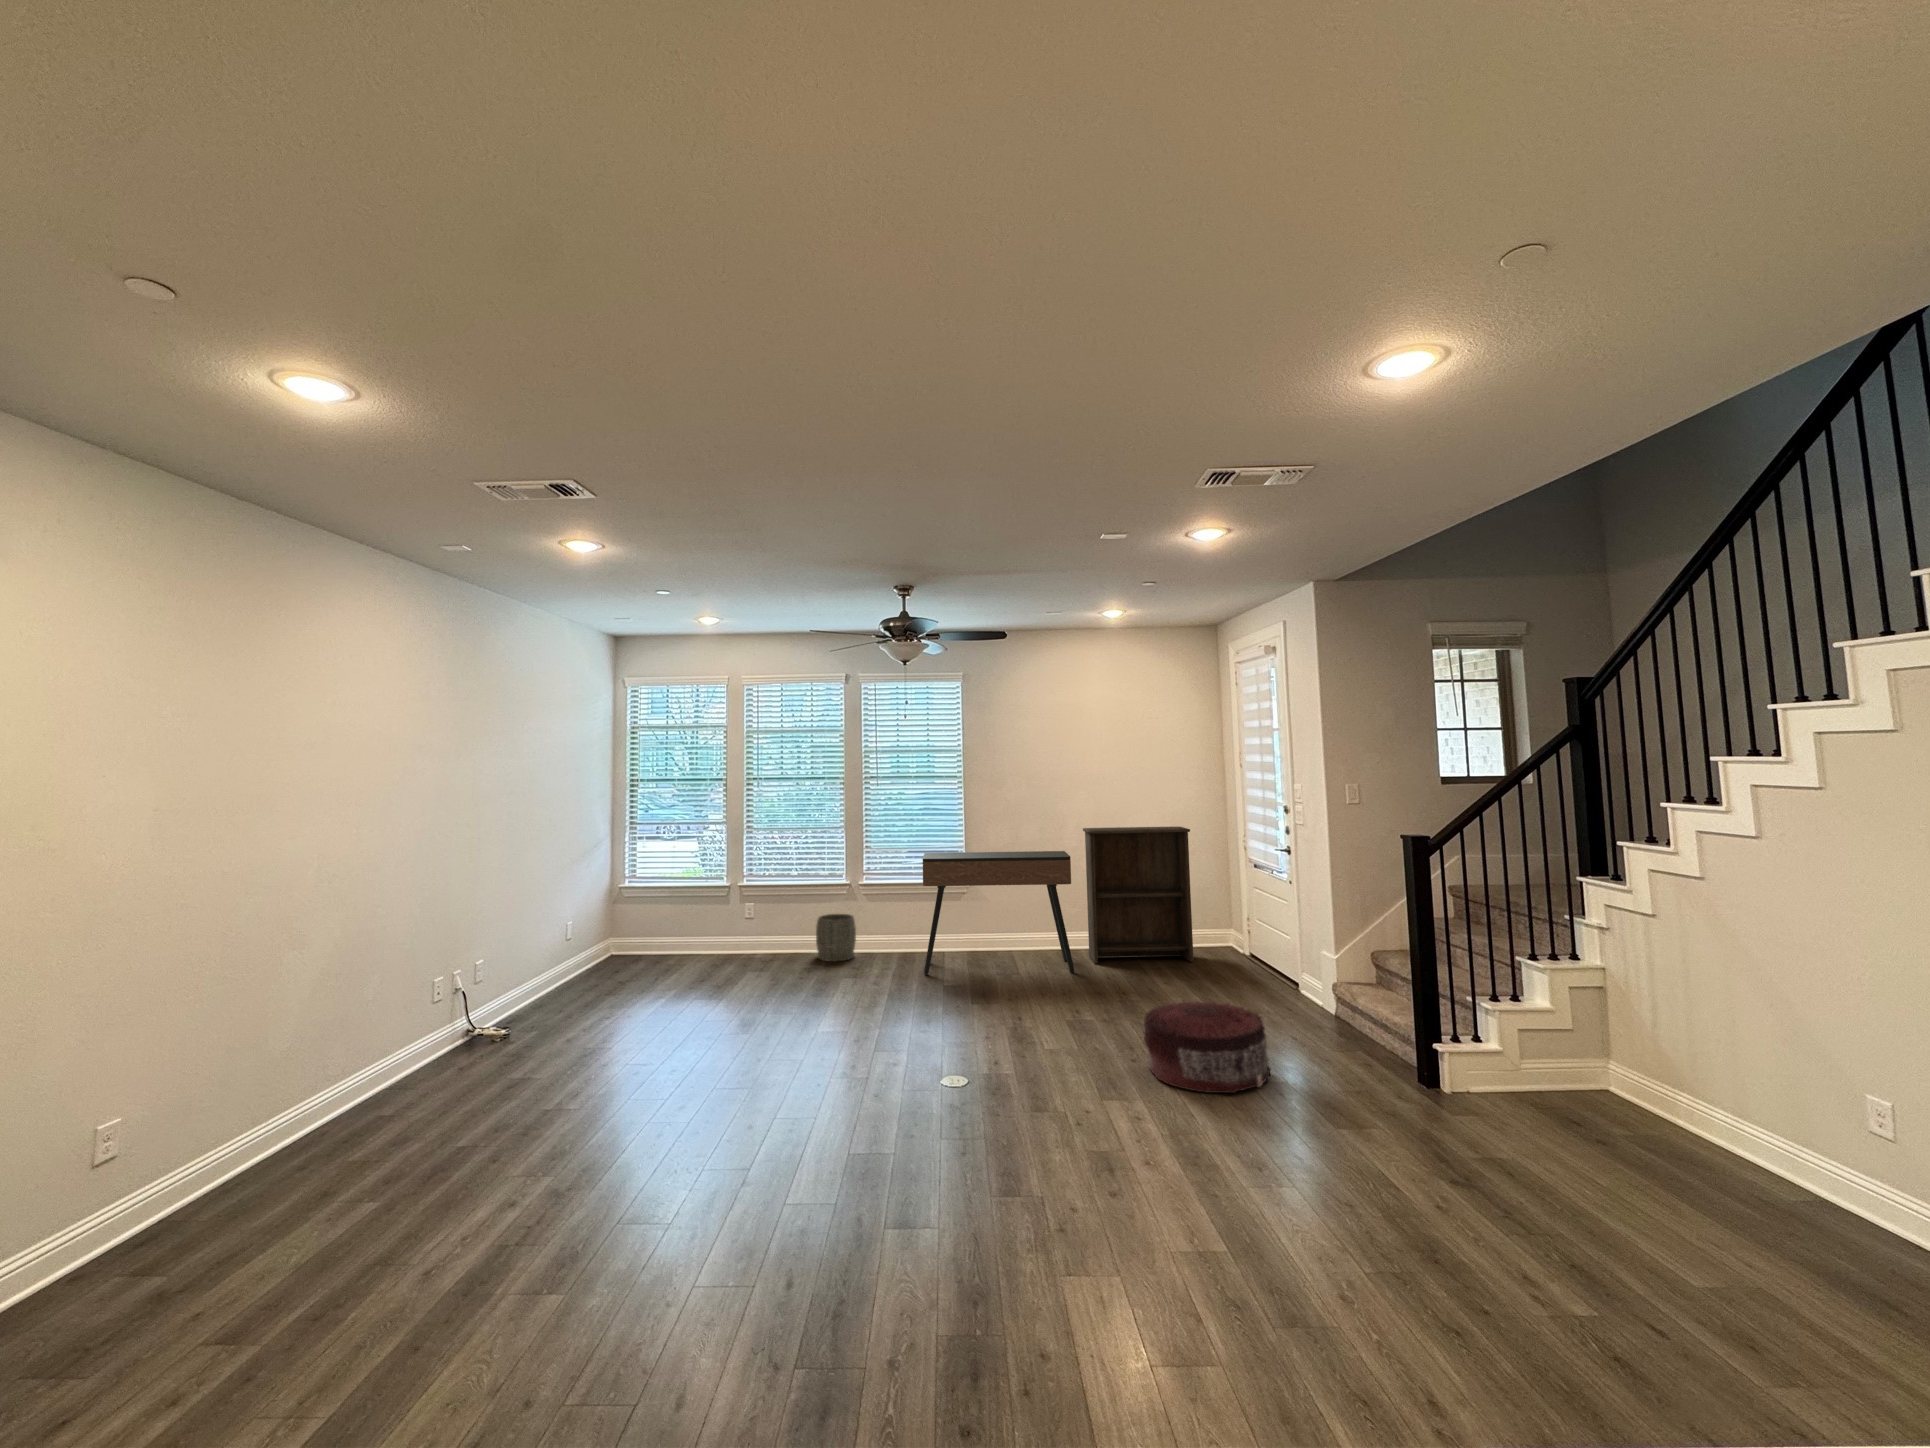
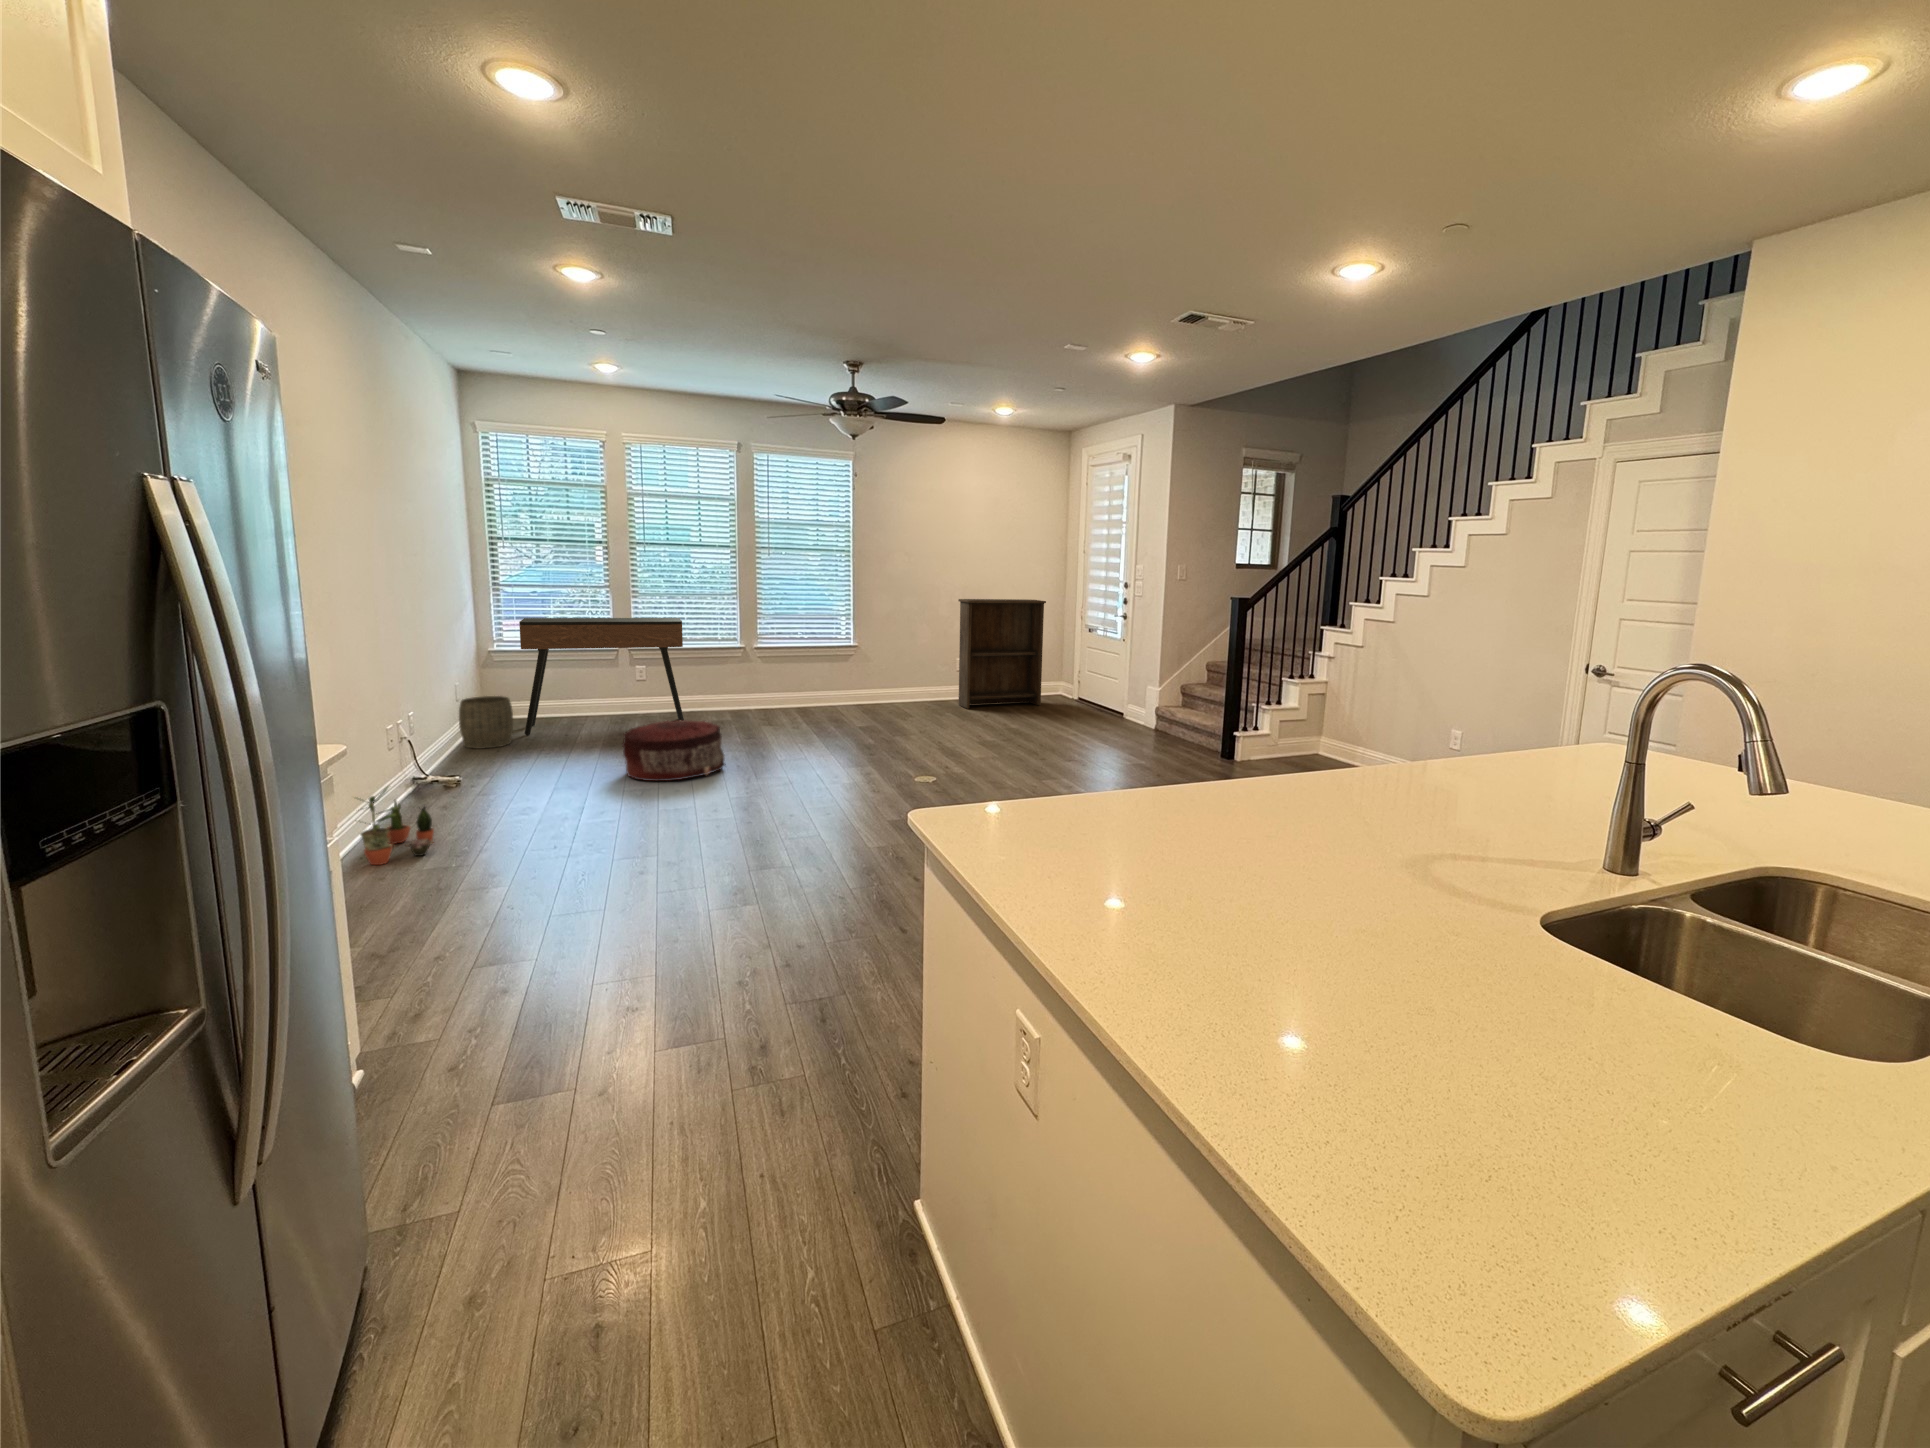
console table: present [923,851,1075,974] -> present [519,618,684,735]
woven basket: present [816,914,856,961] -> present [459,696,513,749]
pouf: present [1144,1001,1271,1093] -> present [622,720,725,781]
potted plant: none [293,1064,387,1159] -> present [360,787,434,865]

